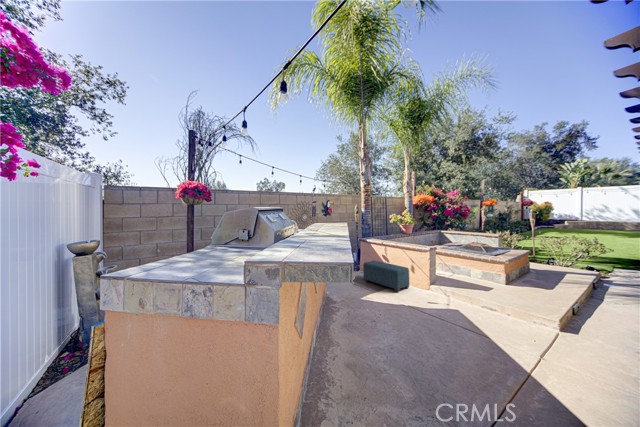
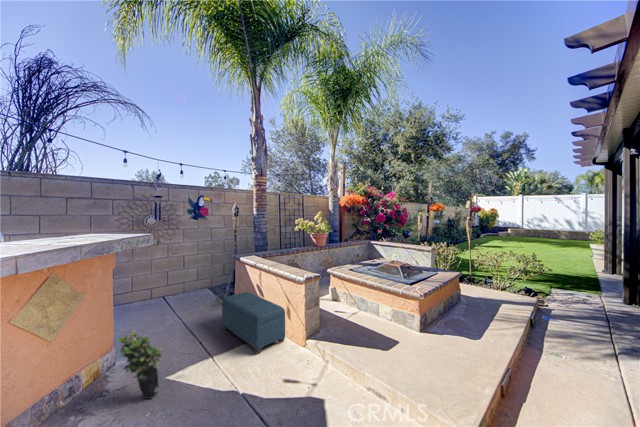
potted plant: none [341,271,362,305] -> present [116,330,162,399]

